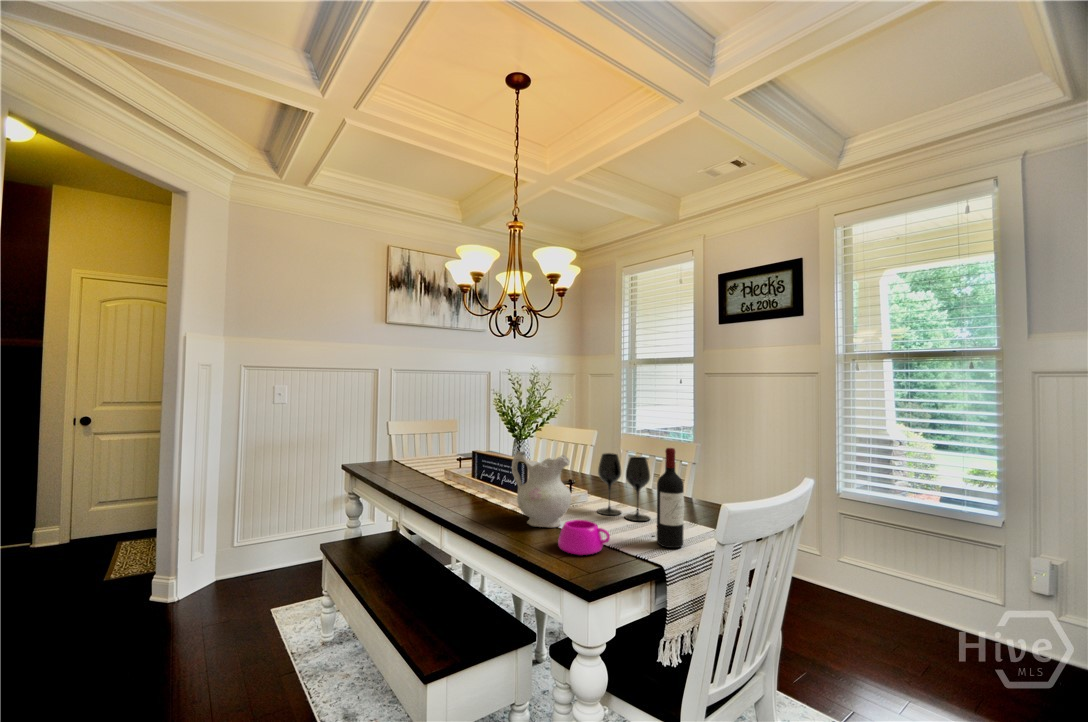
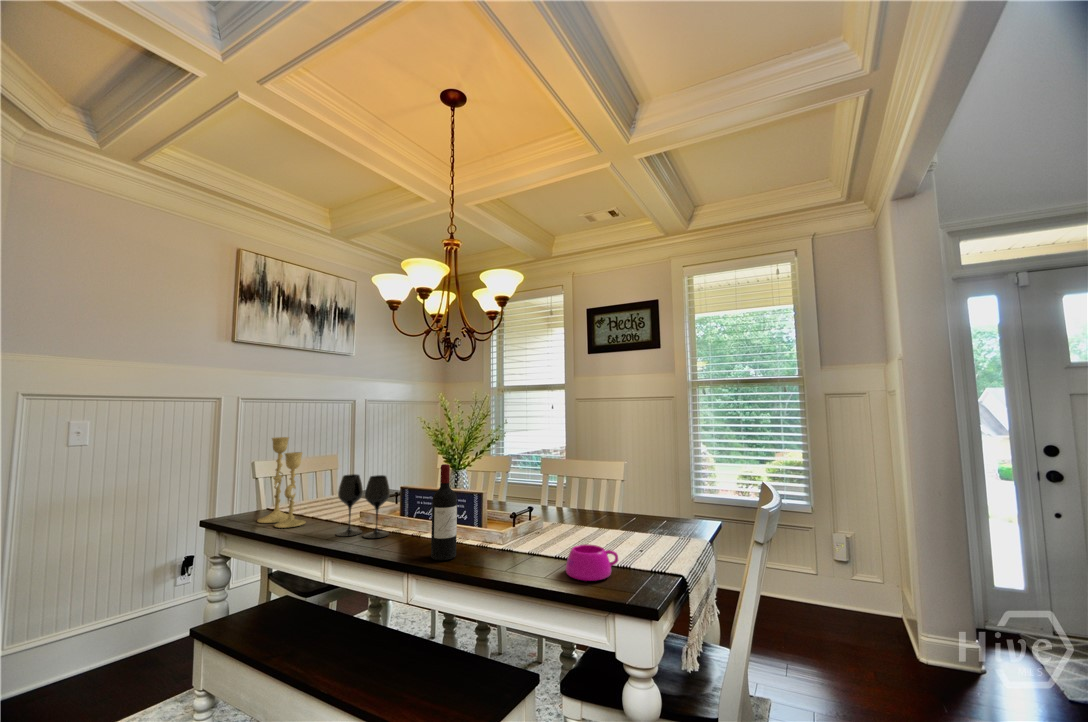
candlestick: none [375,403,405,477] -> present [257,437,305,528]
wine bottle: present [657,448,684,548] -> present [431,464,457,561]
ceramic pitcher: present [512,451,571,527] -> none [488,480,553,560]
wine glass: present [597,453,650,521] -> present [336,474,390,538]

